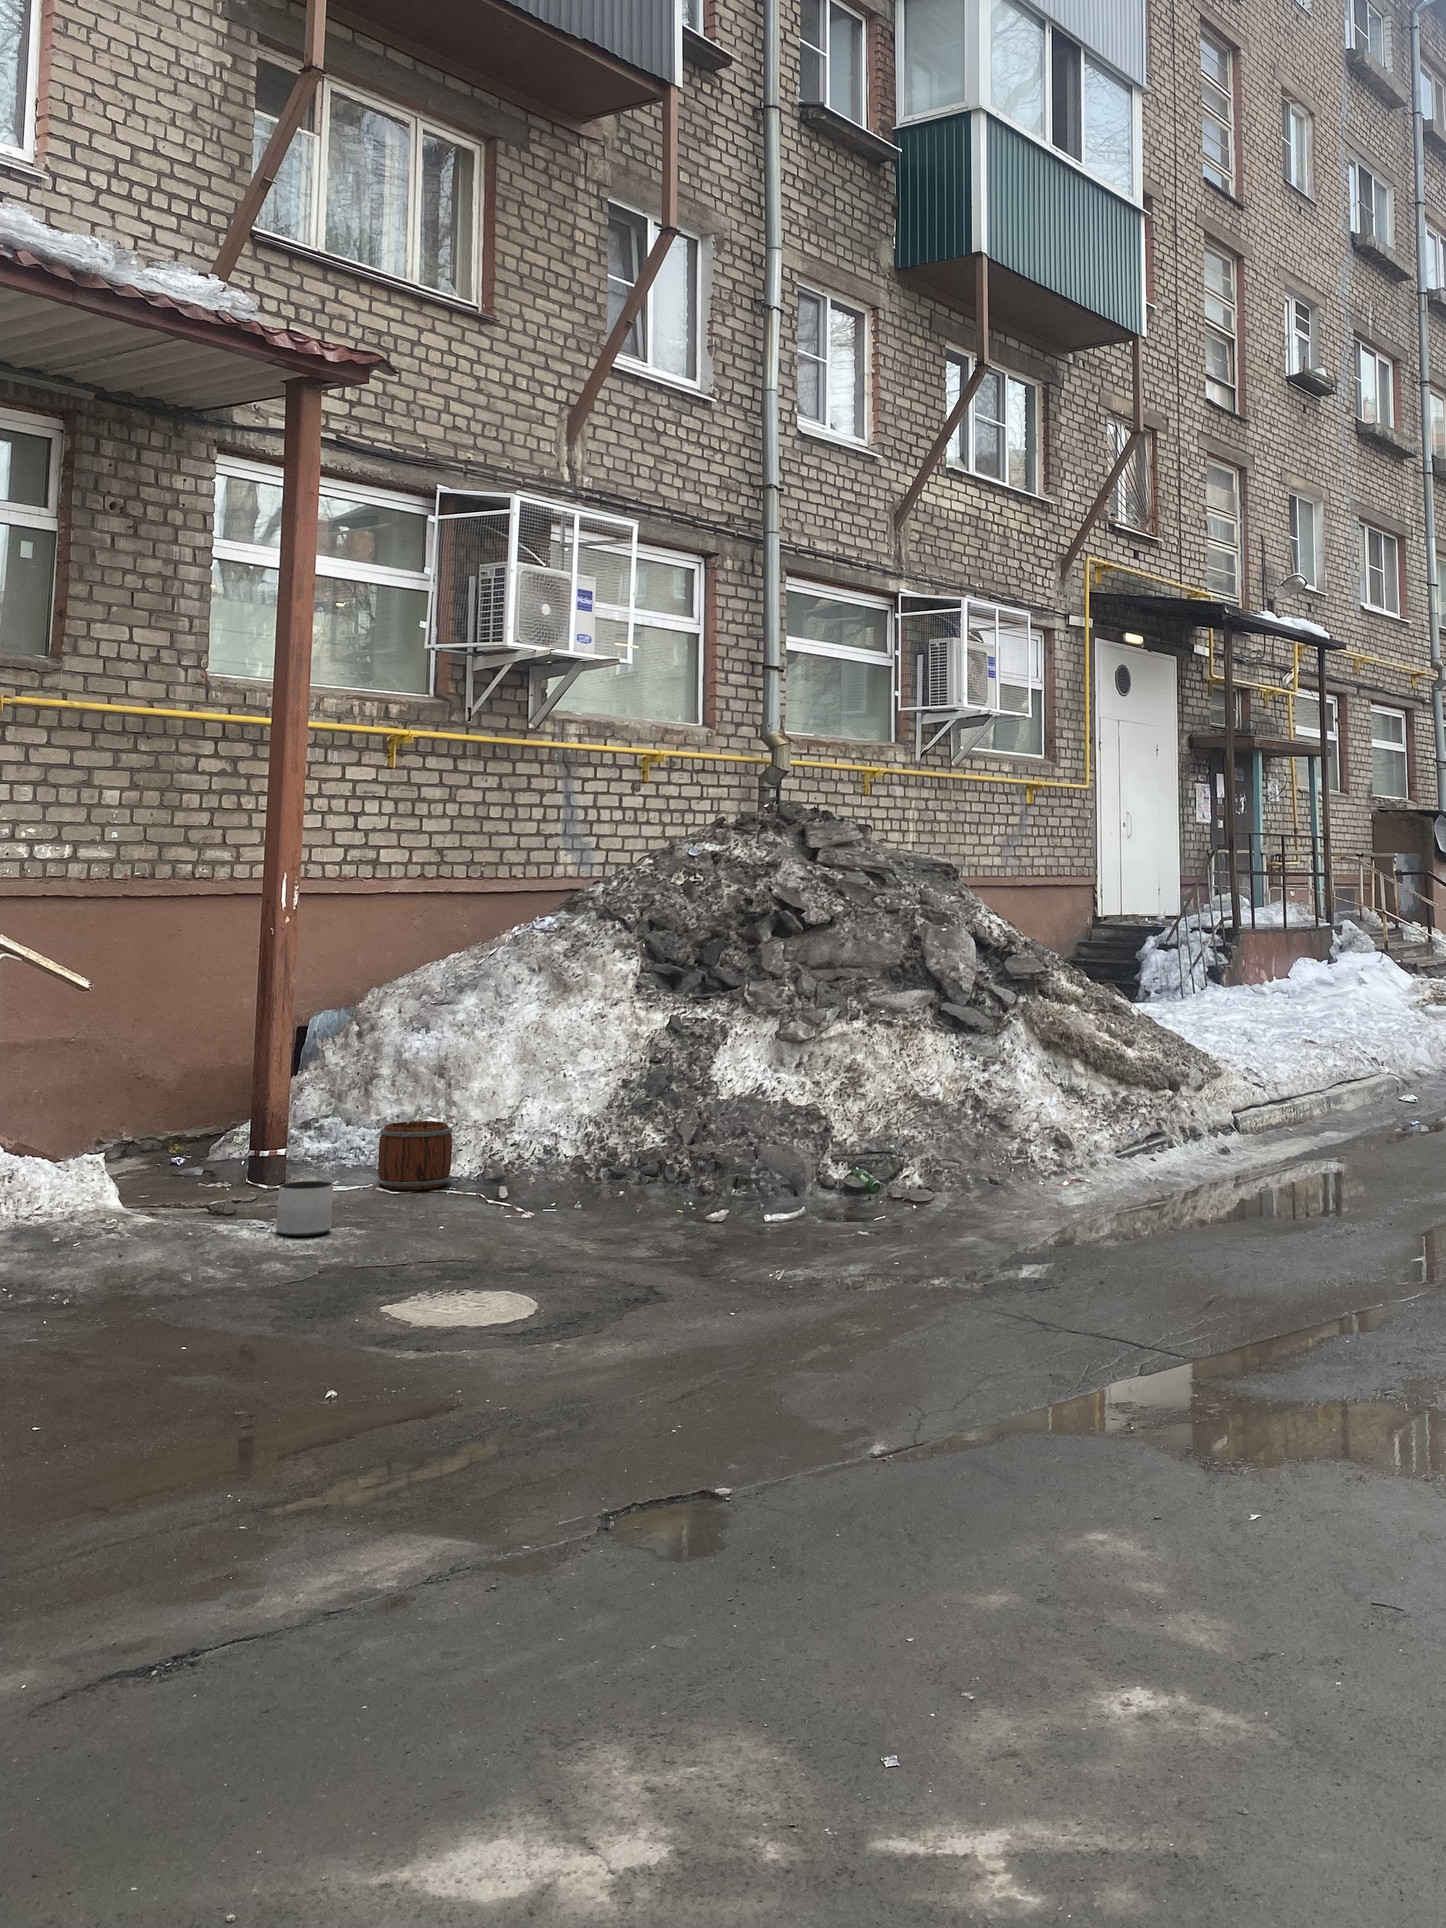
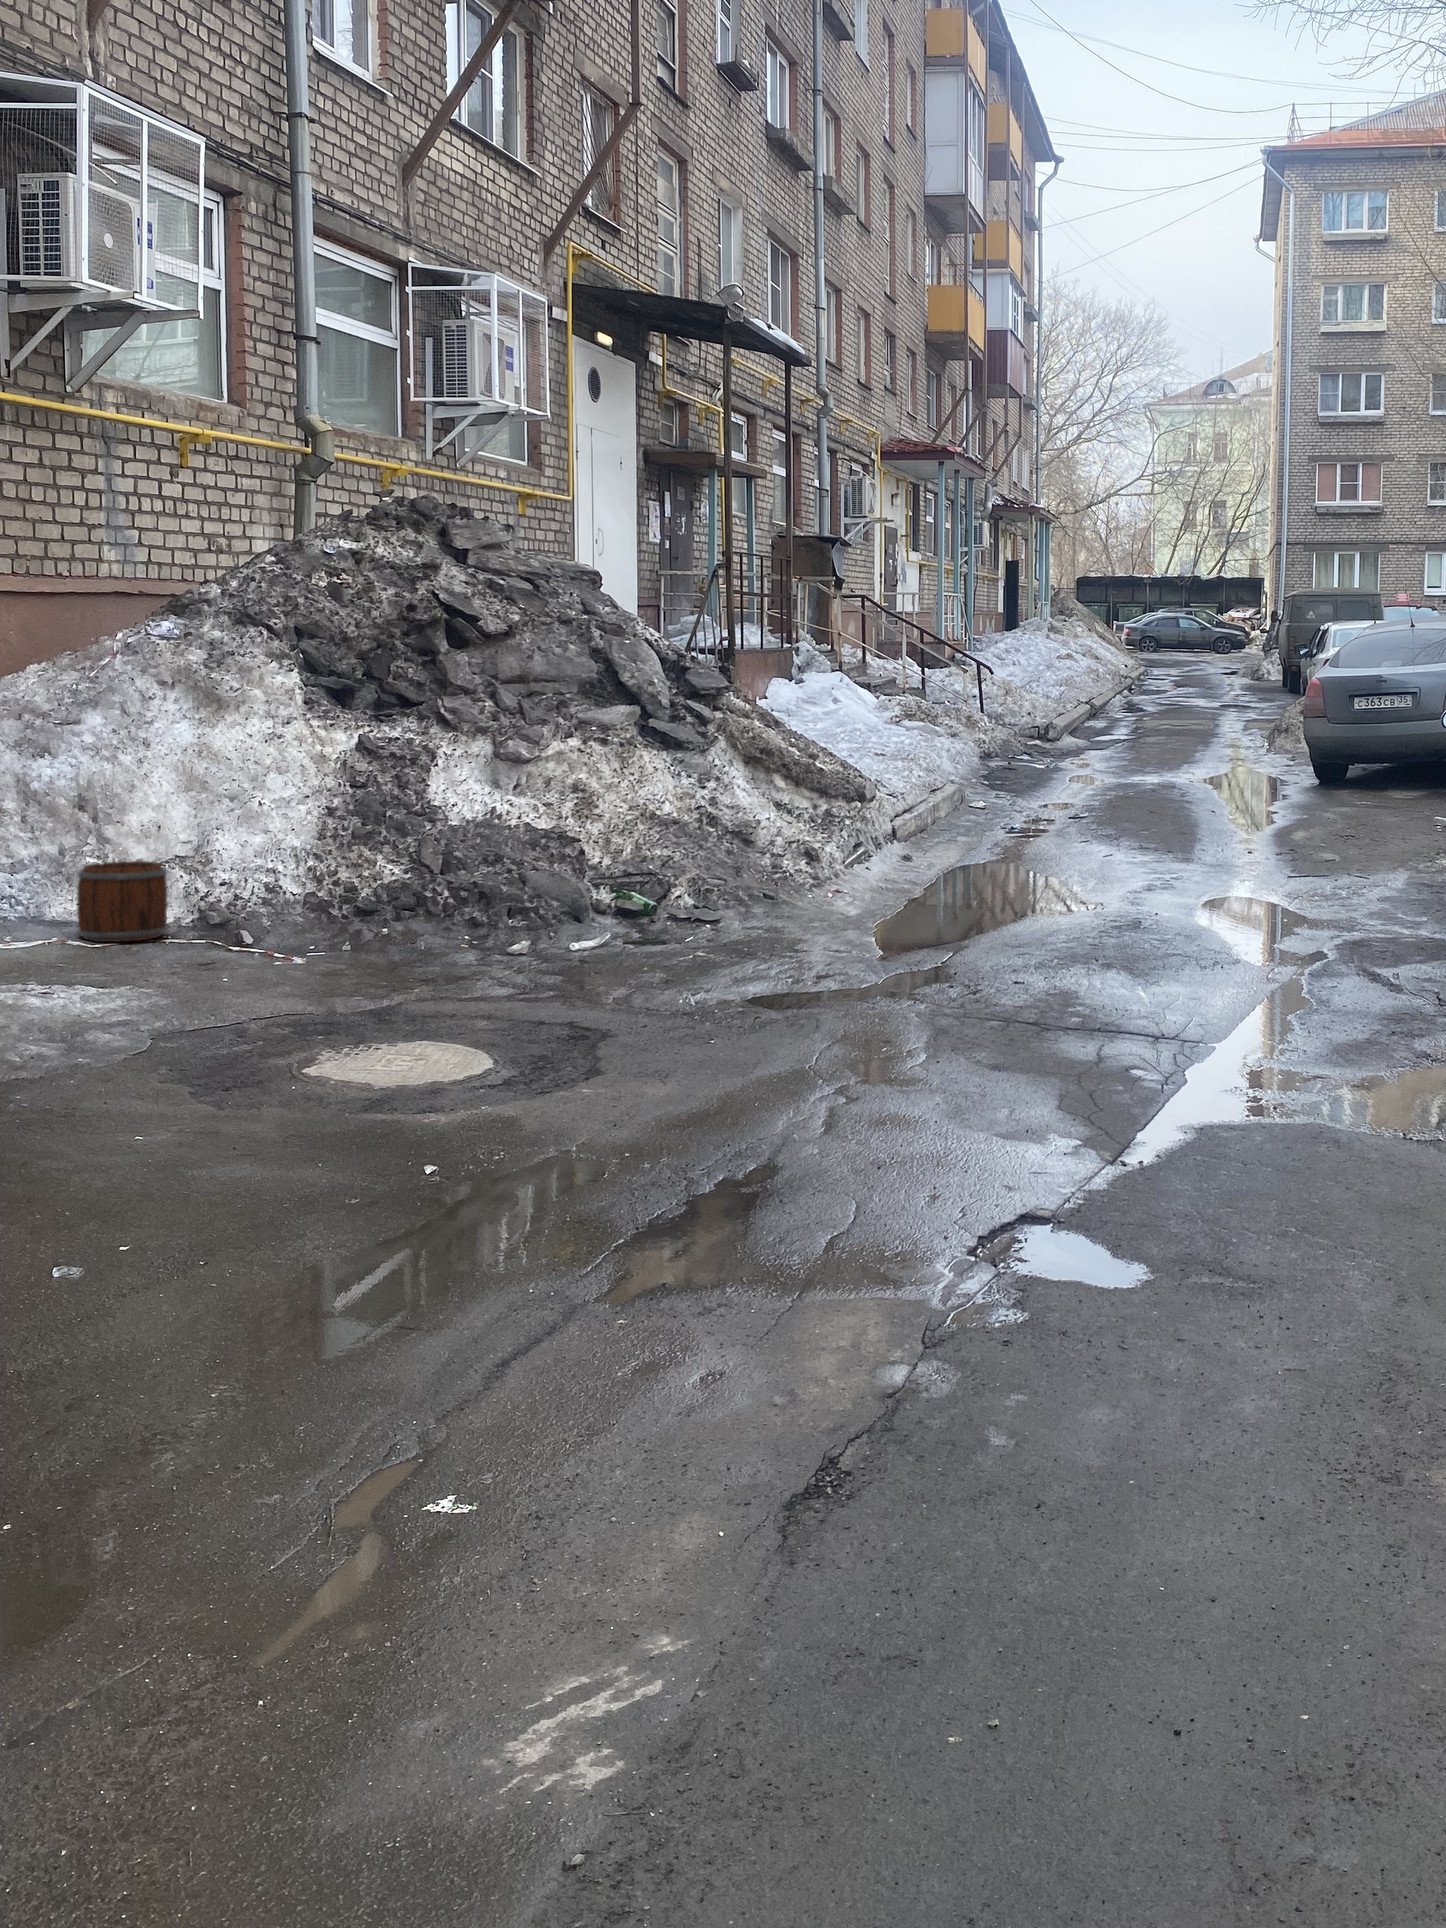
planter: present [276,1181,333,1236] -> none [51,931,121,996]

